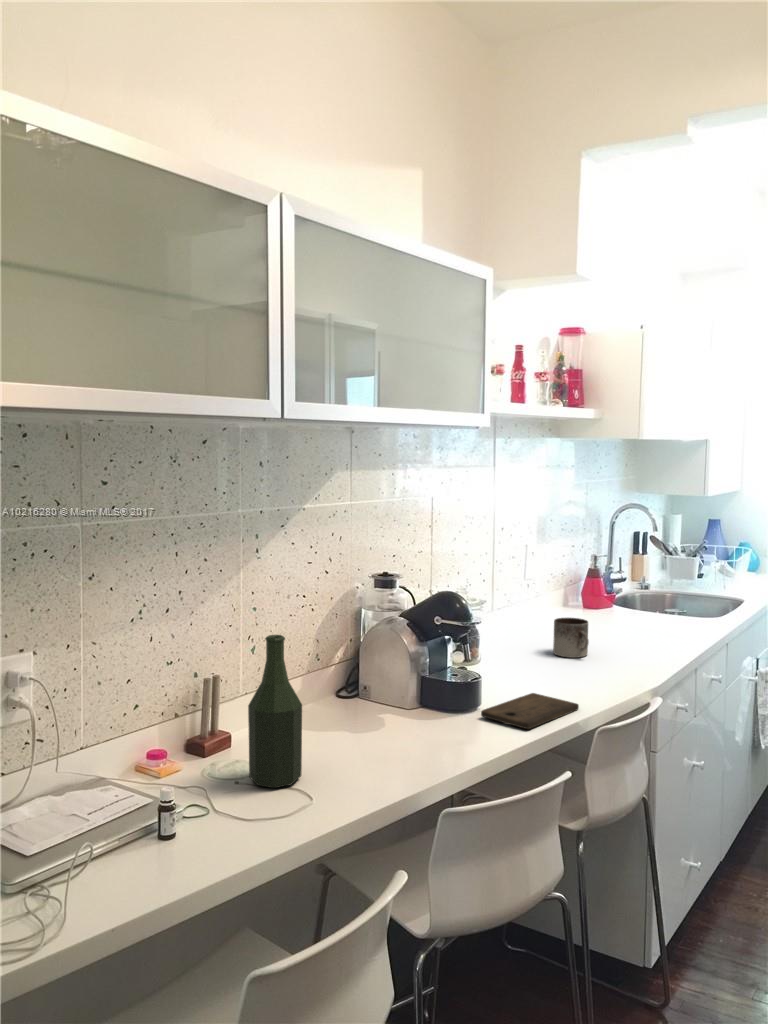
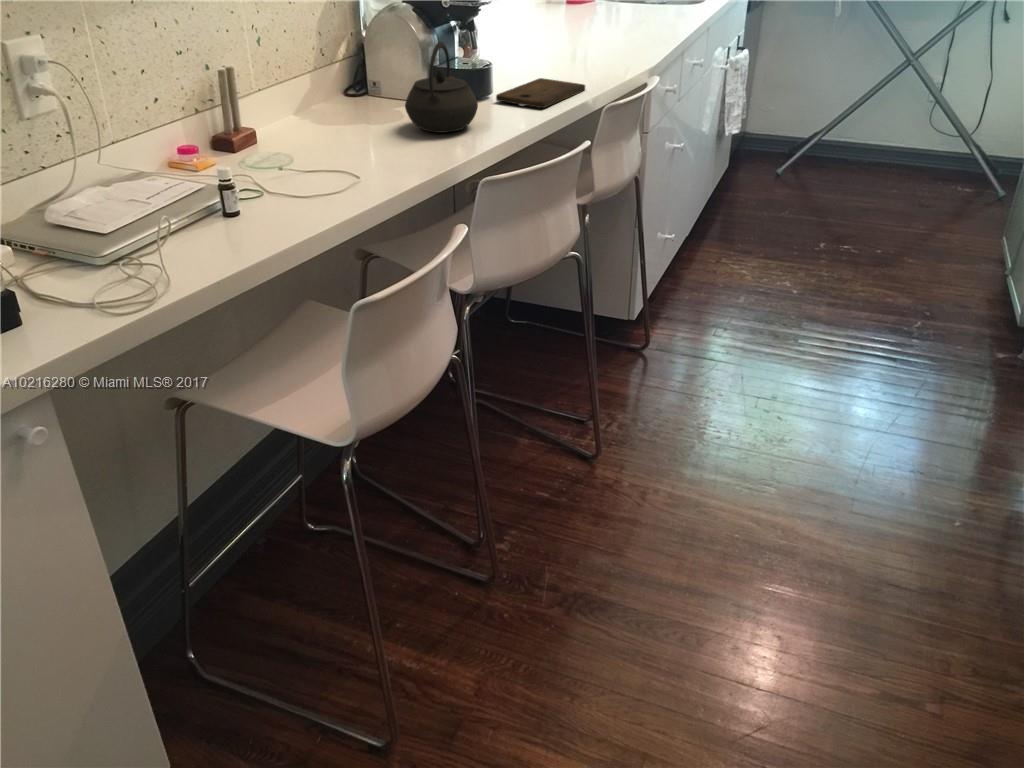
mug: present [553,618,589,658] -> none [550,7,585,48]
bottle: present [248,635,302,788] -> none [280,11,341,170]
kettle: none [380,661,454,752] -> present [405,41,478,133]

